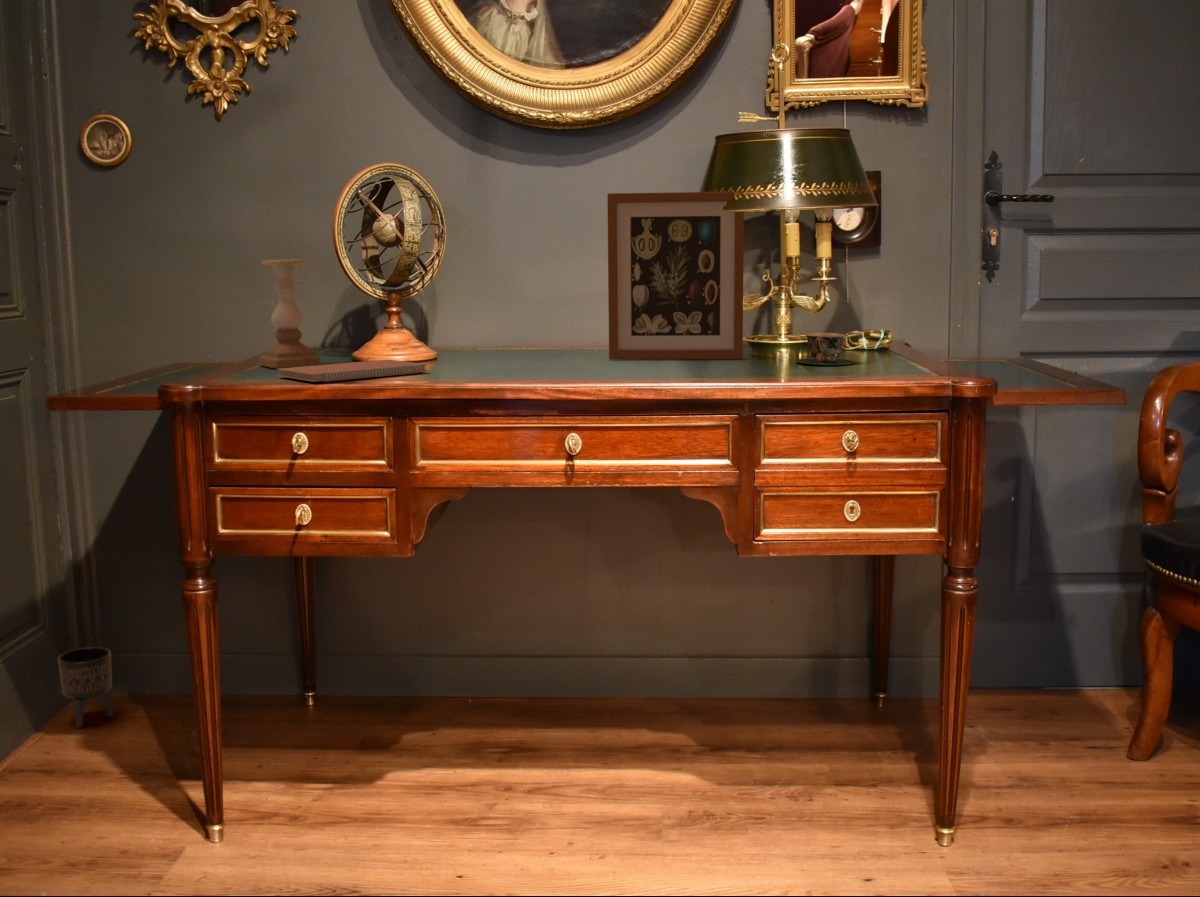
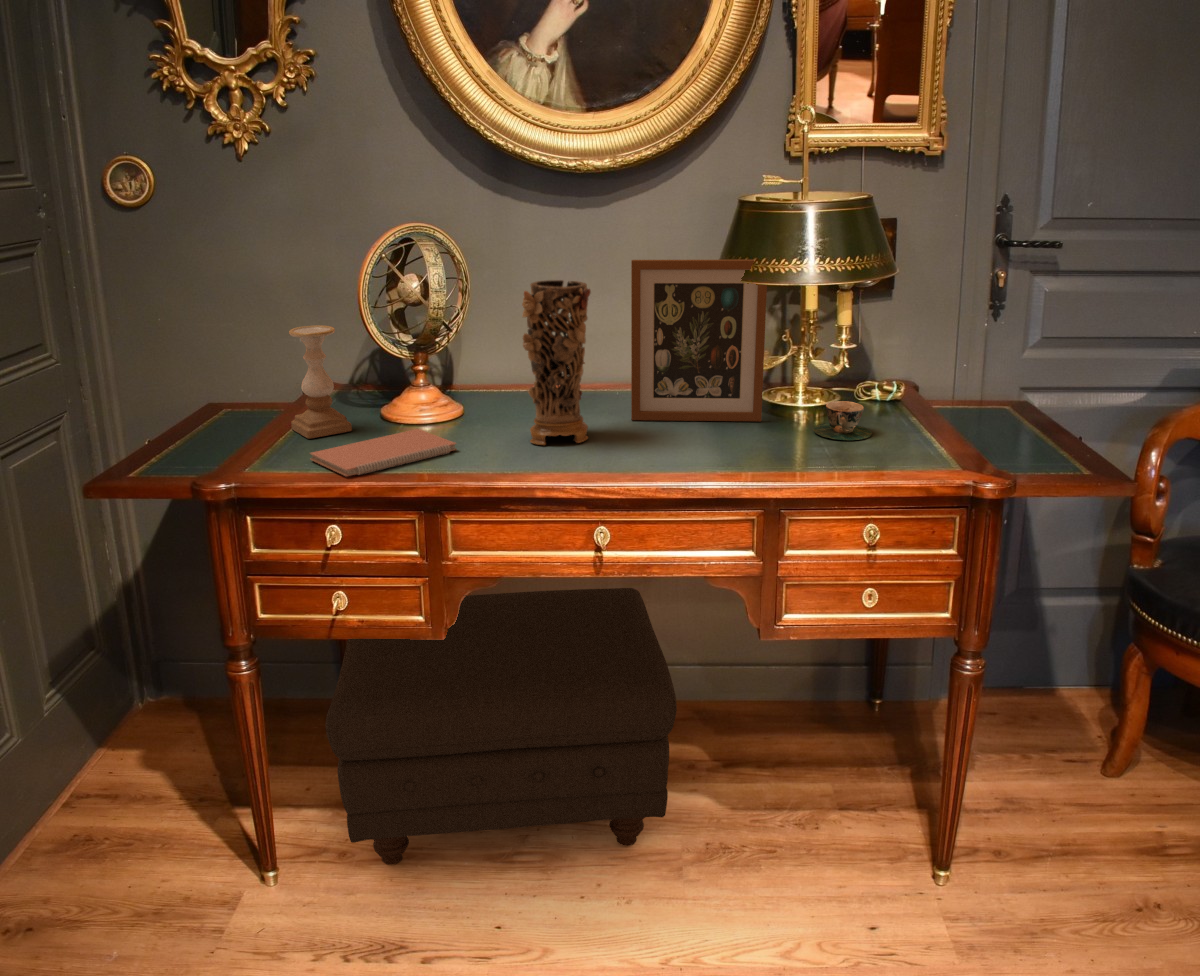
decorative vase: none [496,206,565,369] -> present [522,280,591,445]
ottoman: none [281,553,654,828] -> present [325,588,677,865]
planter: present [58,647,113,728] -> none [118,660,173,736]

